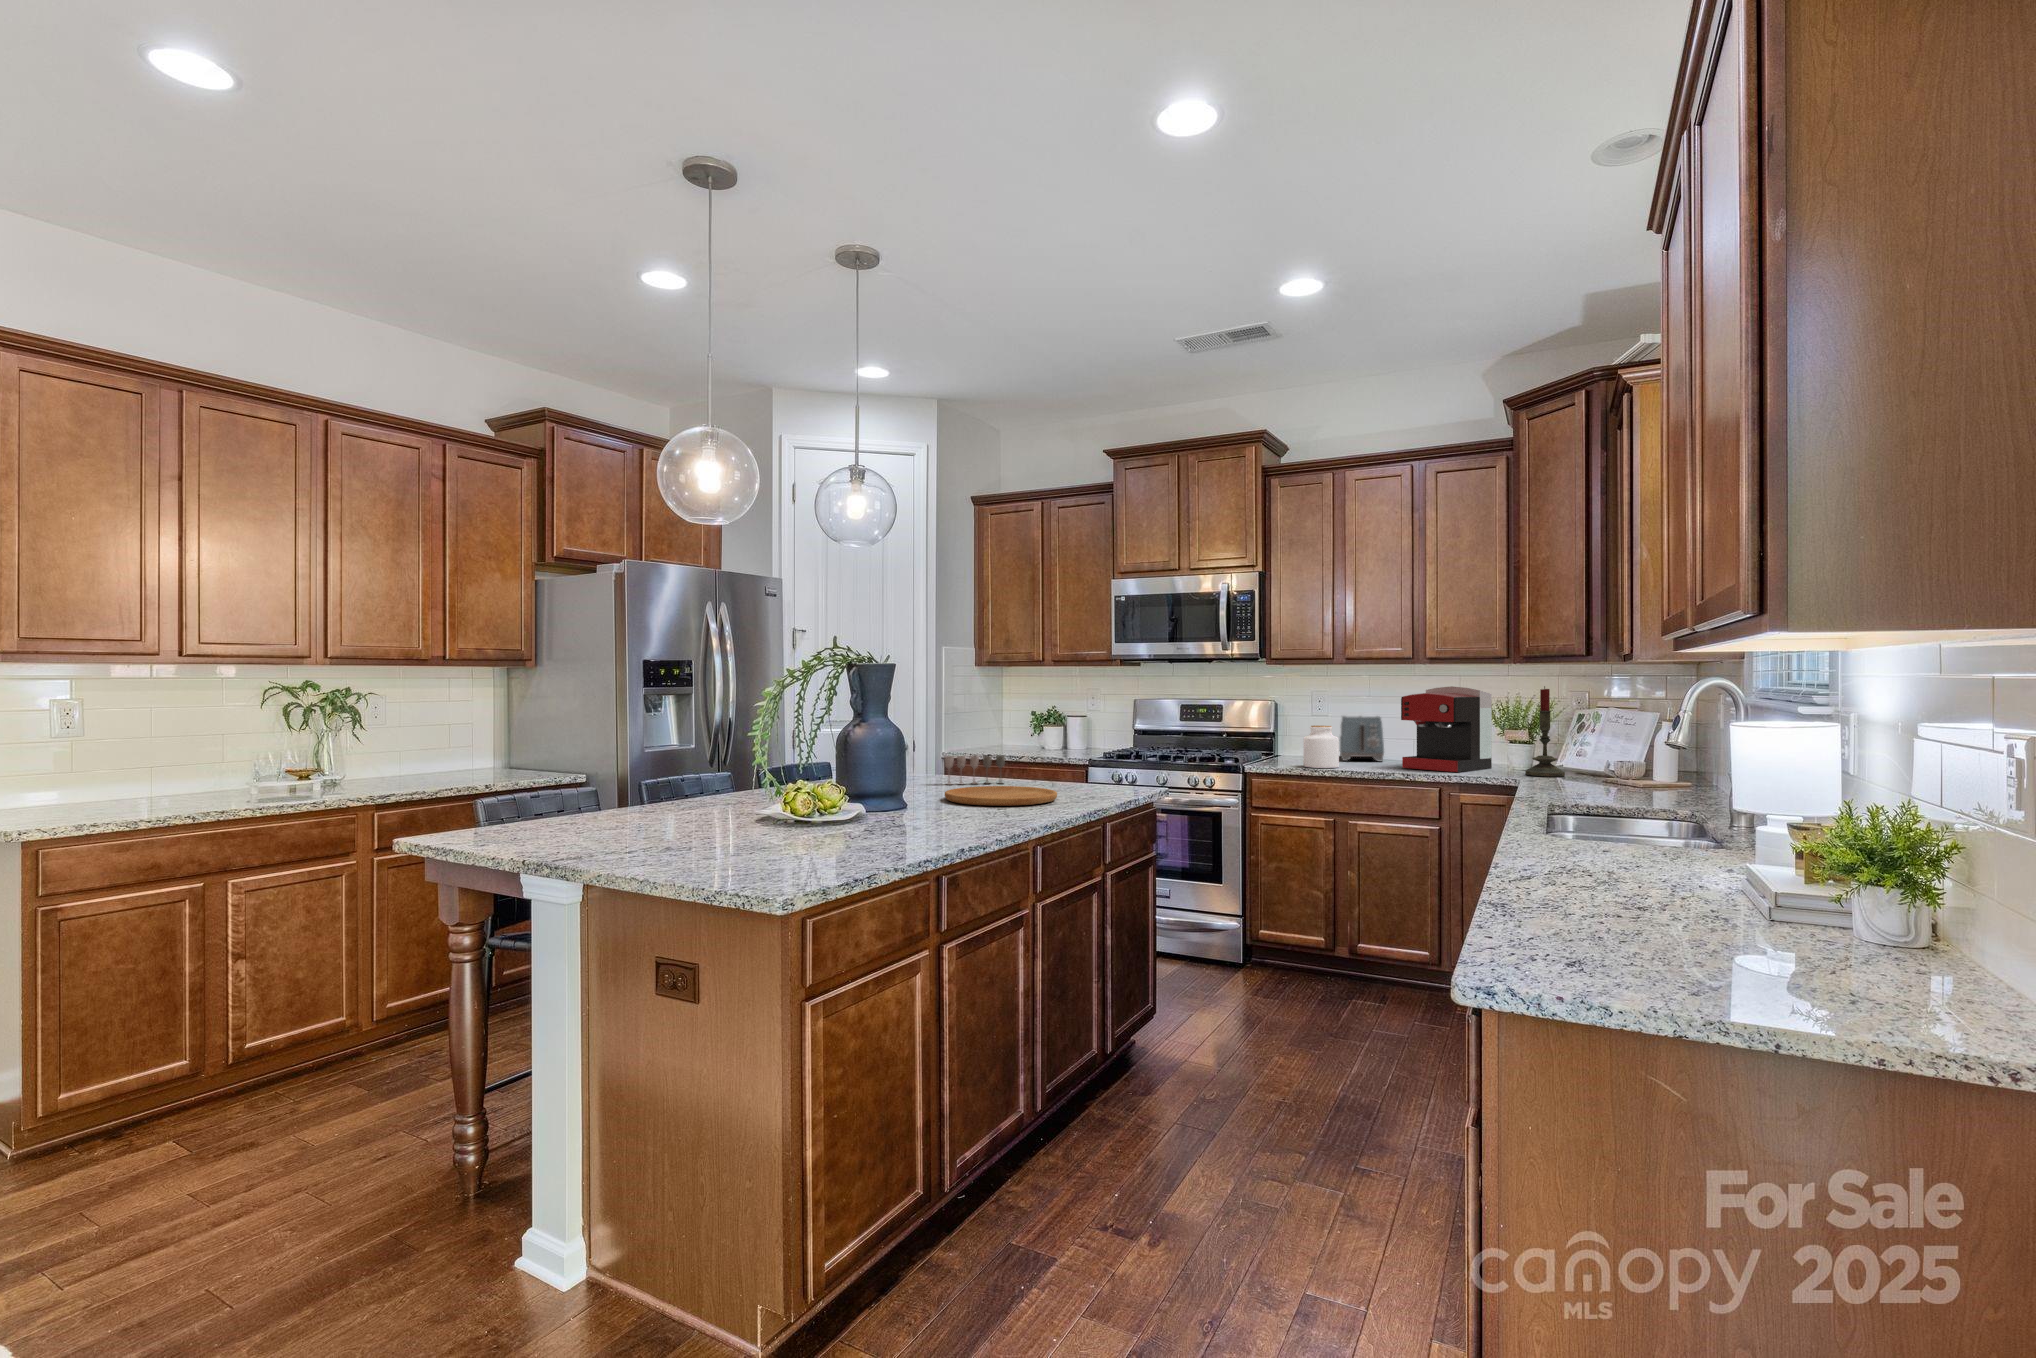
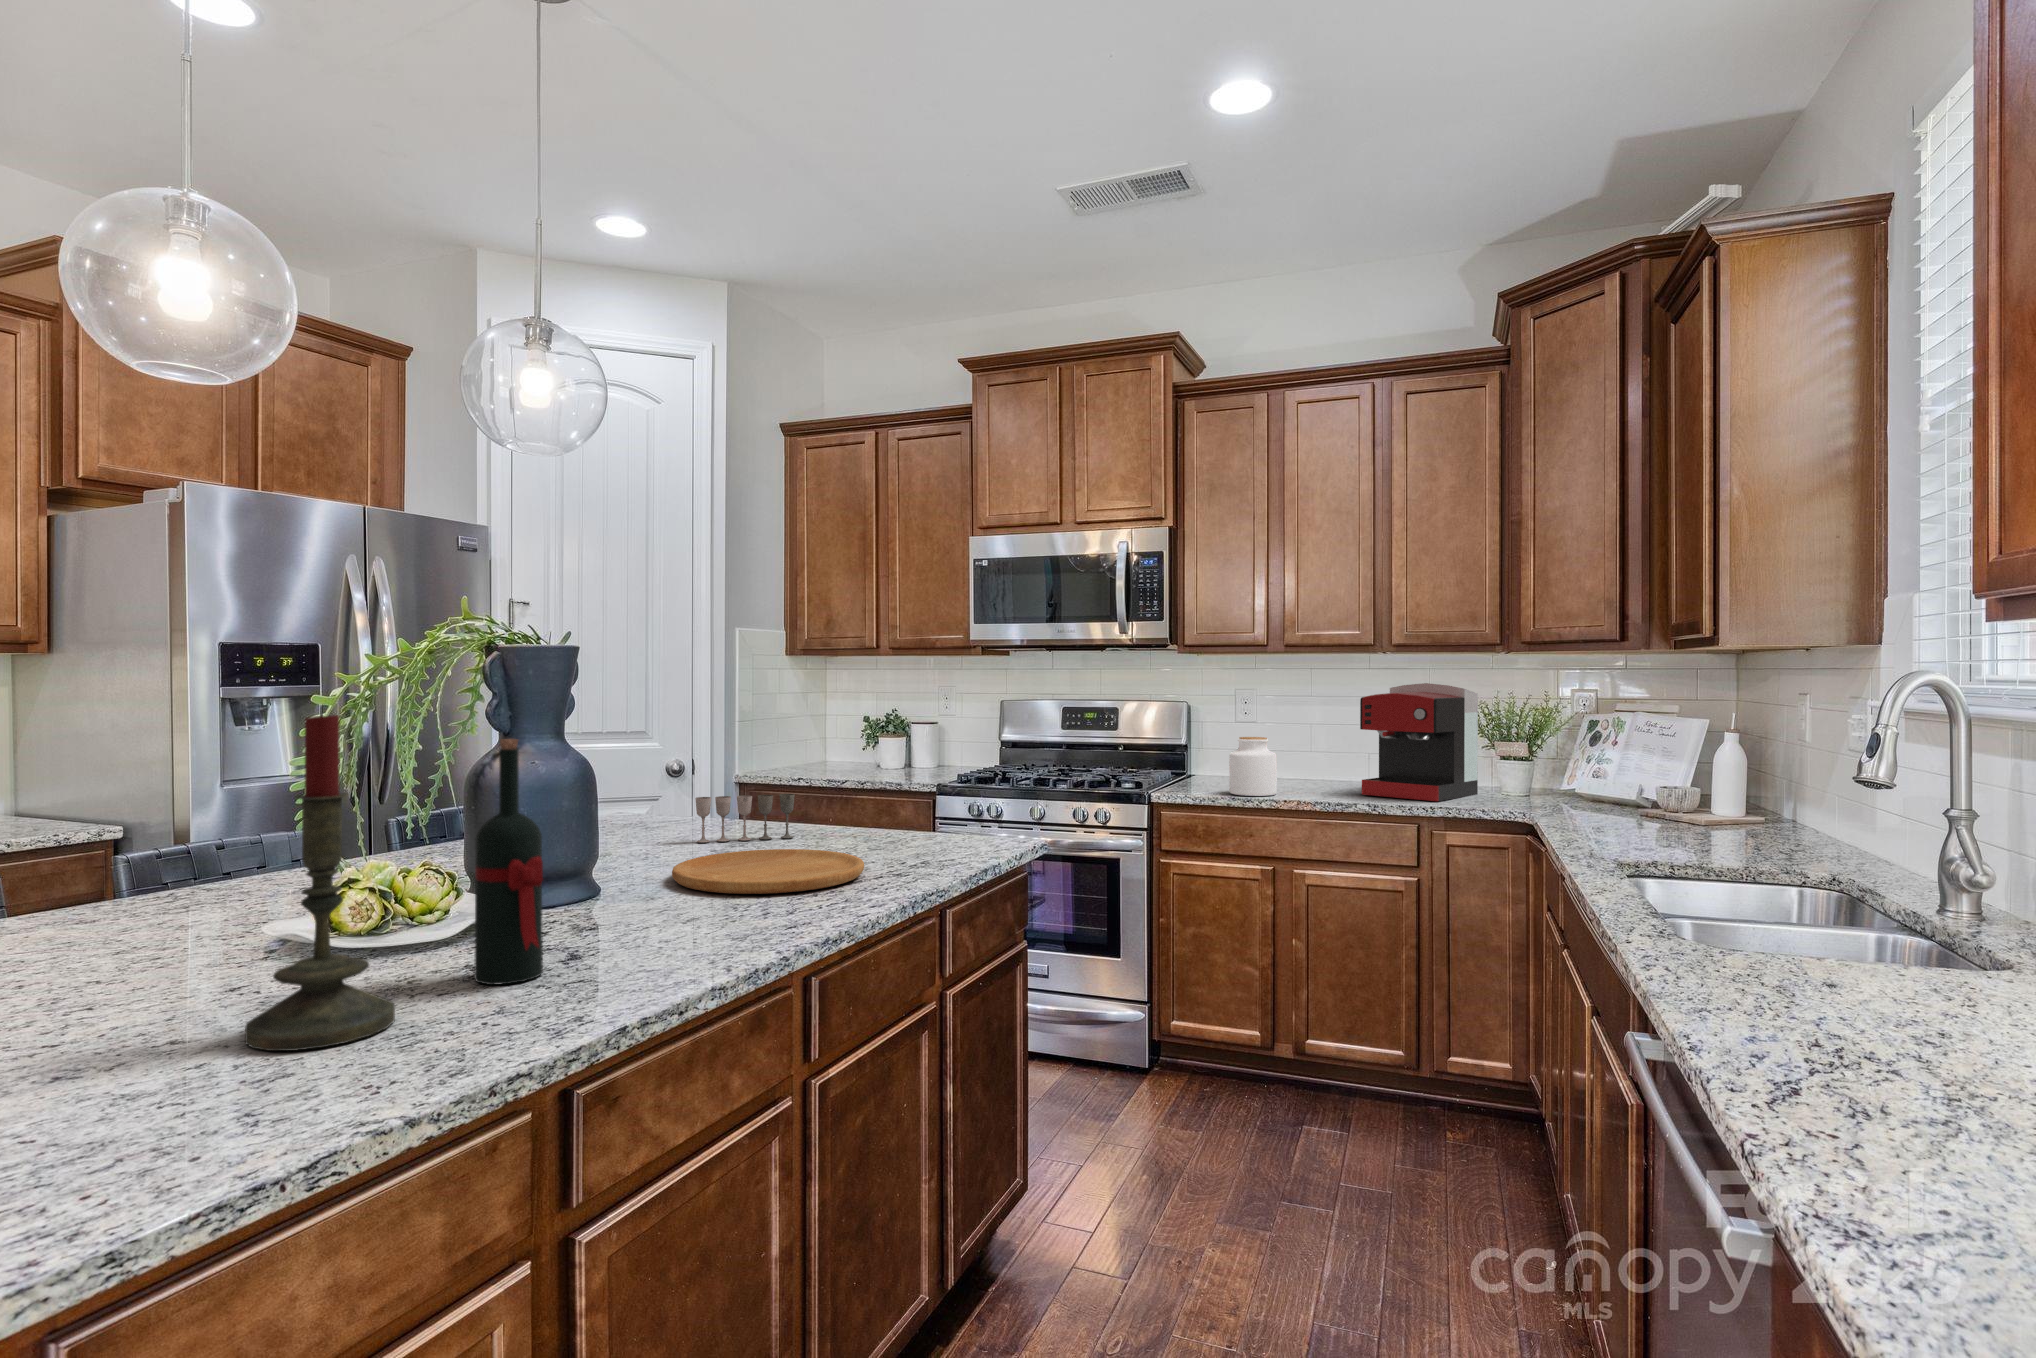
candle: present [1525,686,1565,777] -> present [245,705,395,1051]
wine bottle: none [876,709,910,833] -> present [474,739,543,985]
toaster: present [1339,716,1384,762] -> none [1270,720,1332,783]

